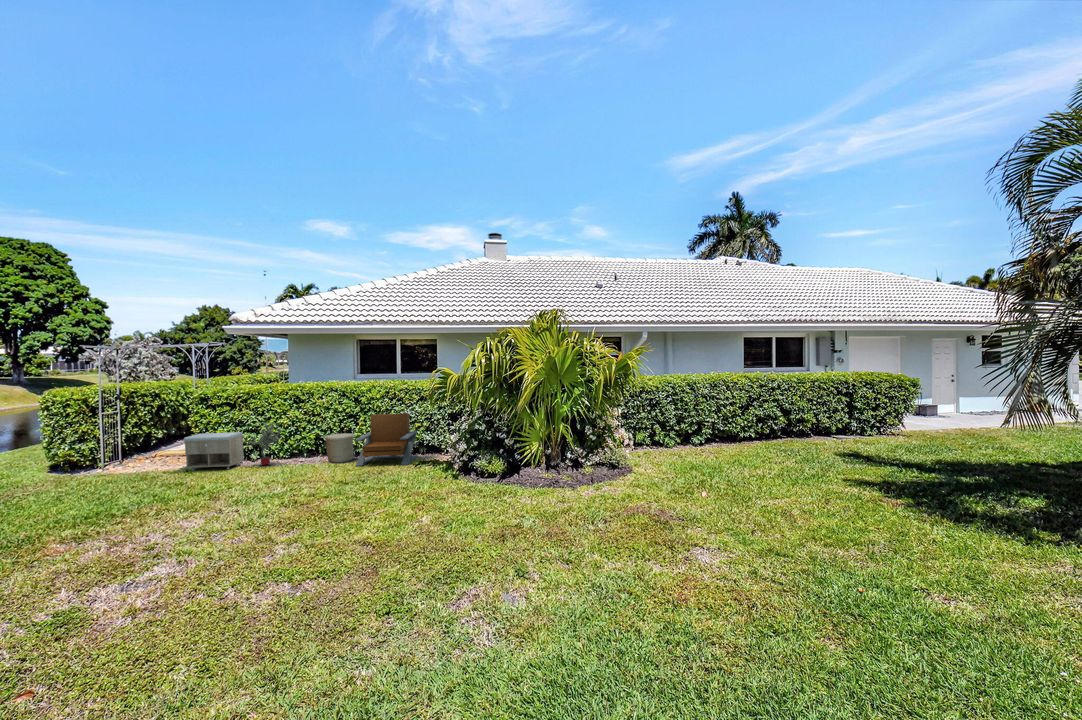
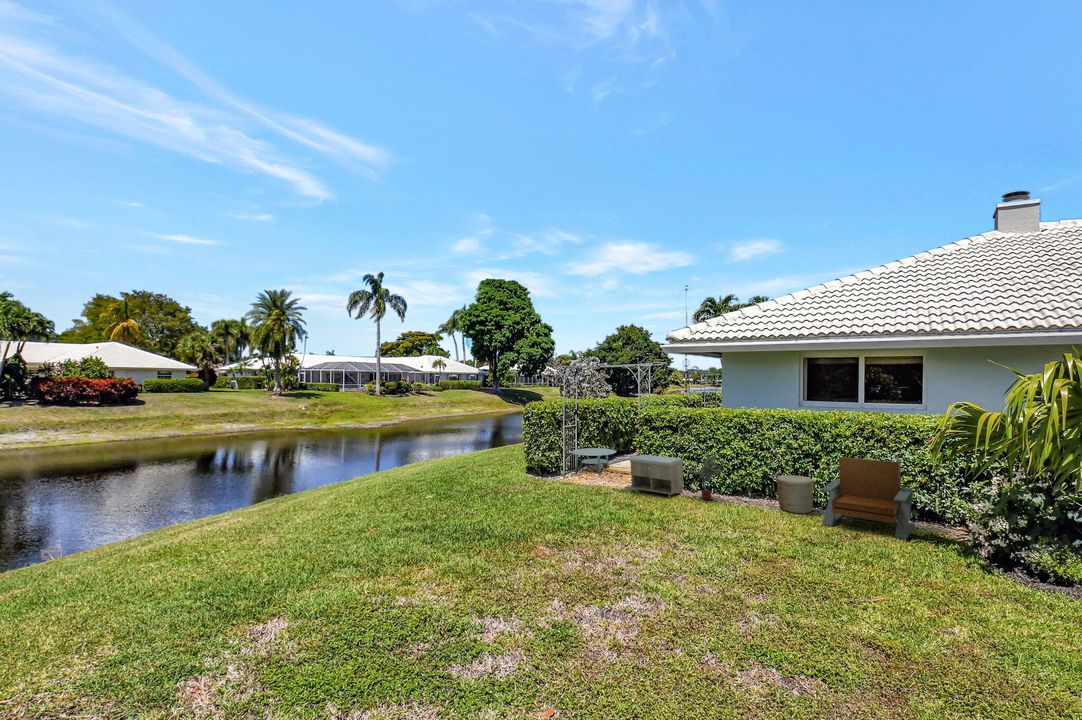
round table: none [110,436,171,462] -> present [572,448,616,474]

